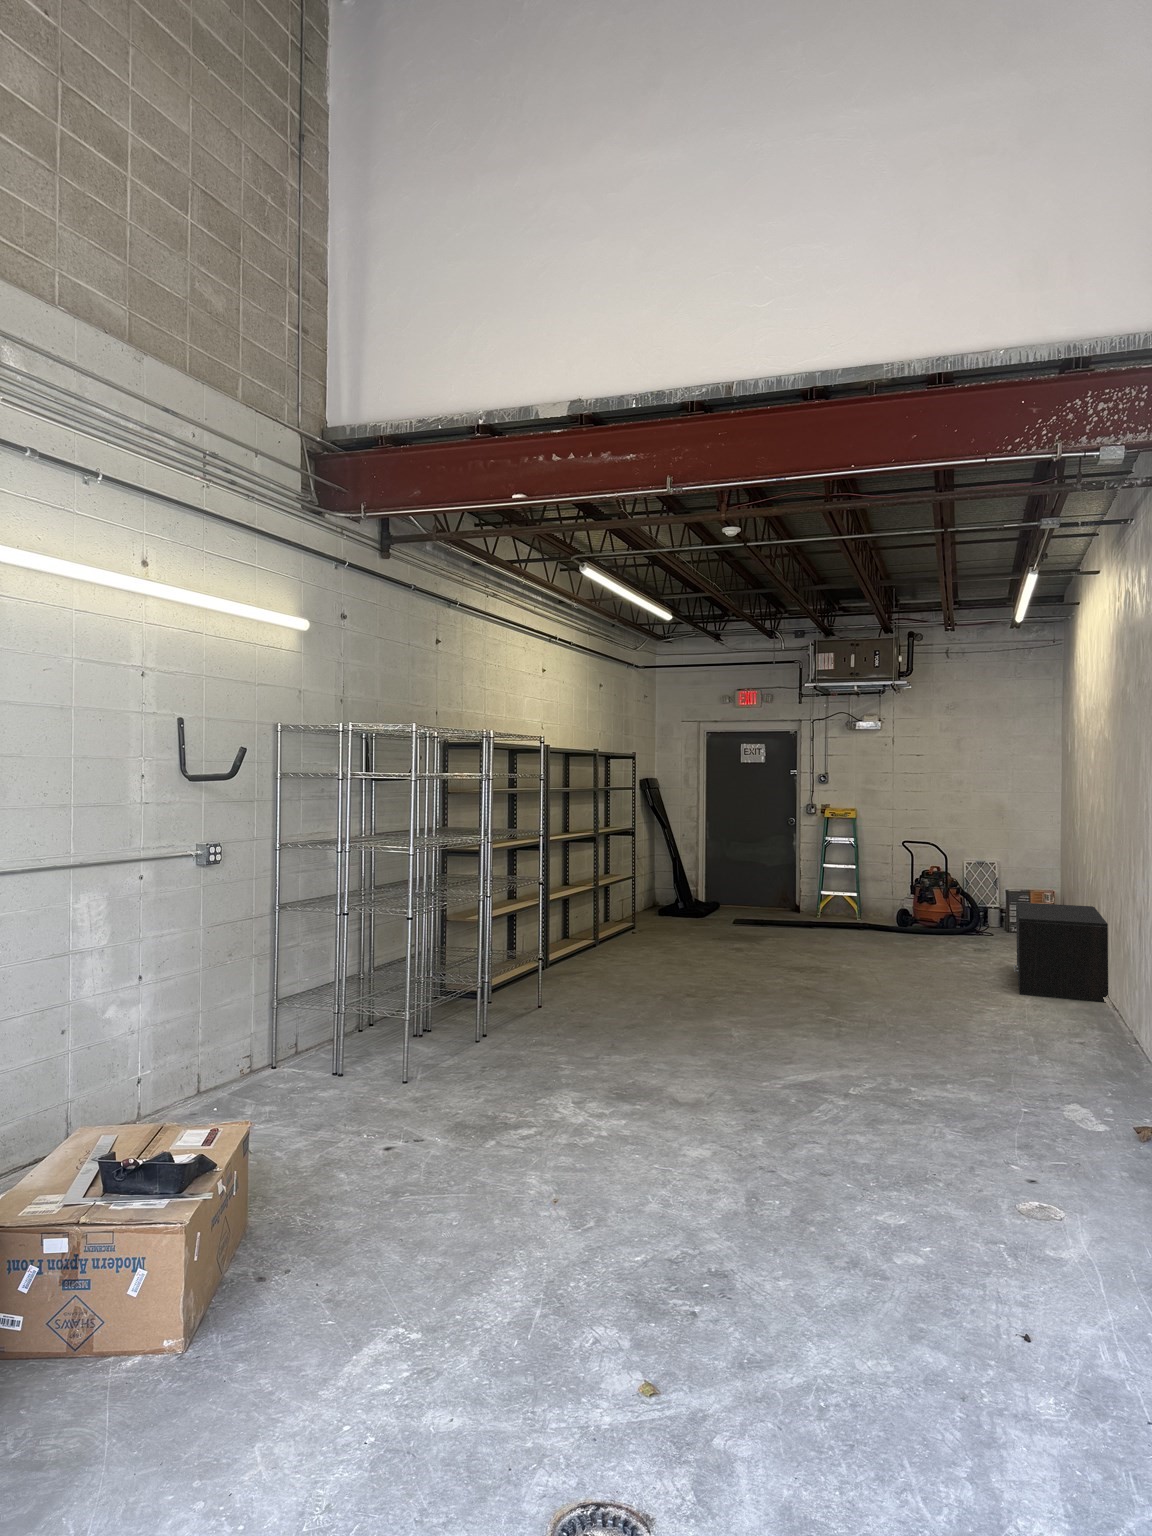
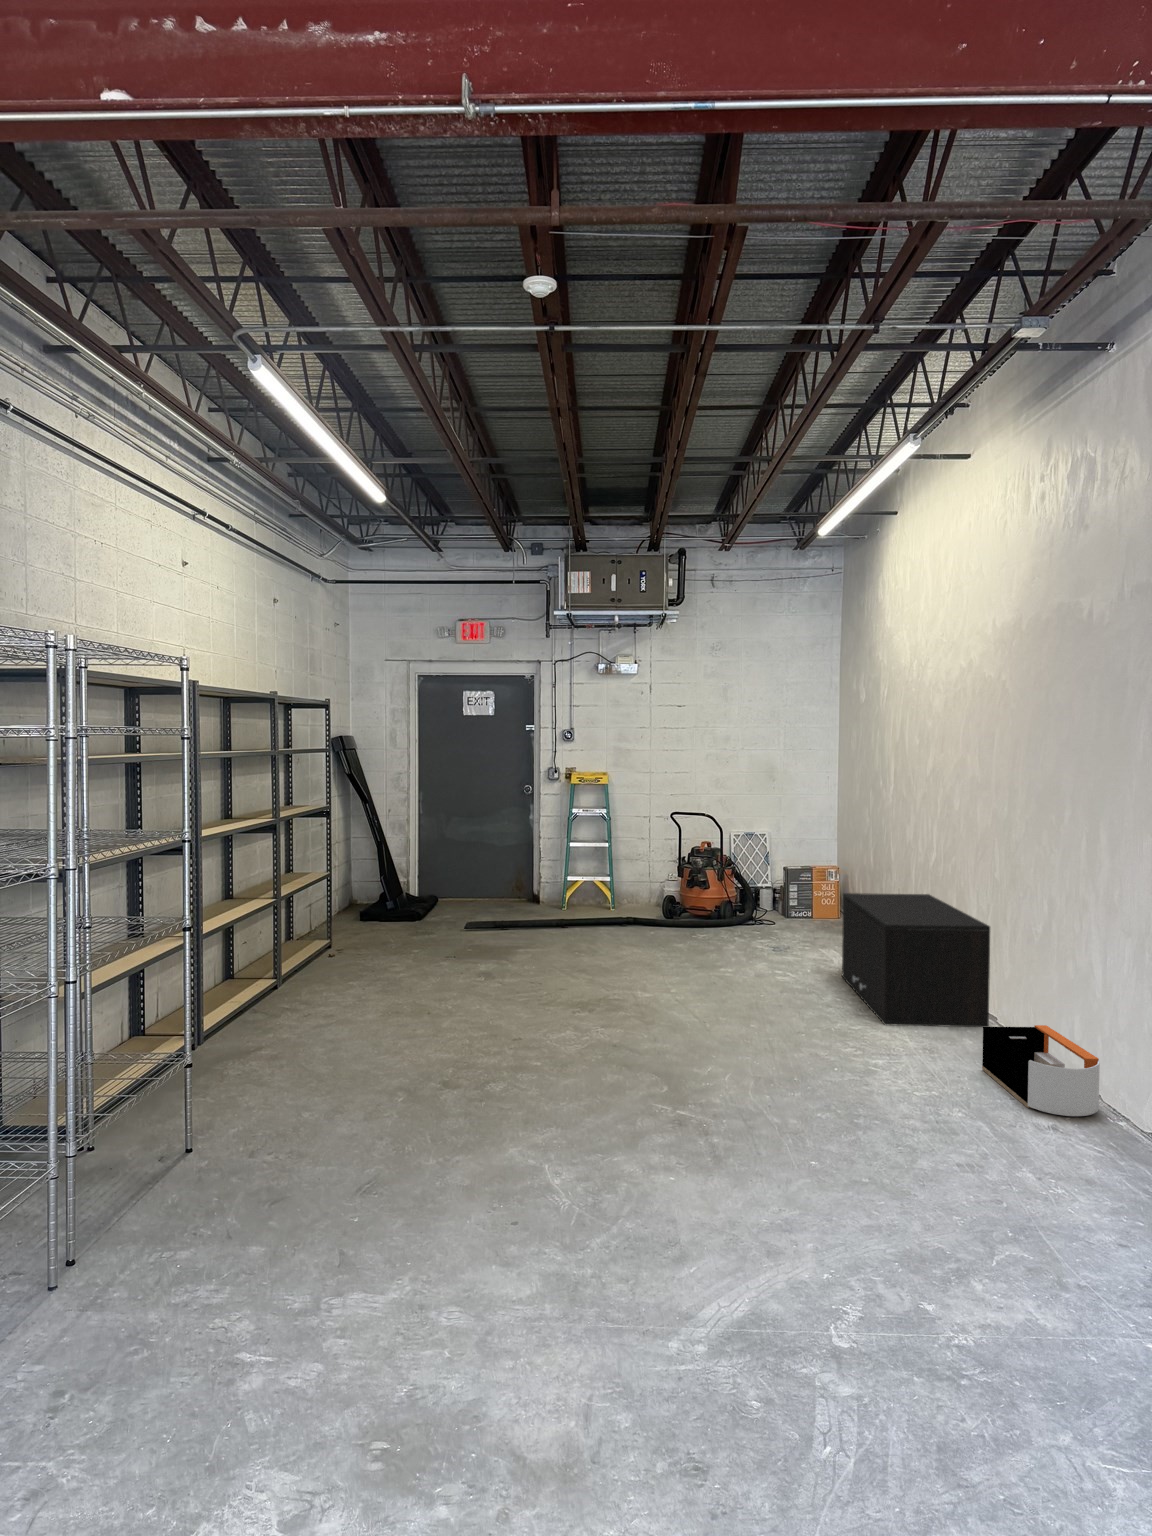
storage bin: none [1068,988,1135,1043] -> present [982,1025,1100,1116]

